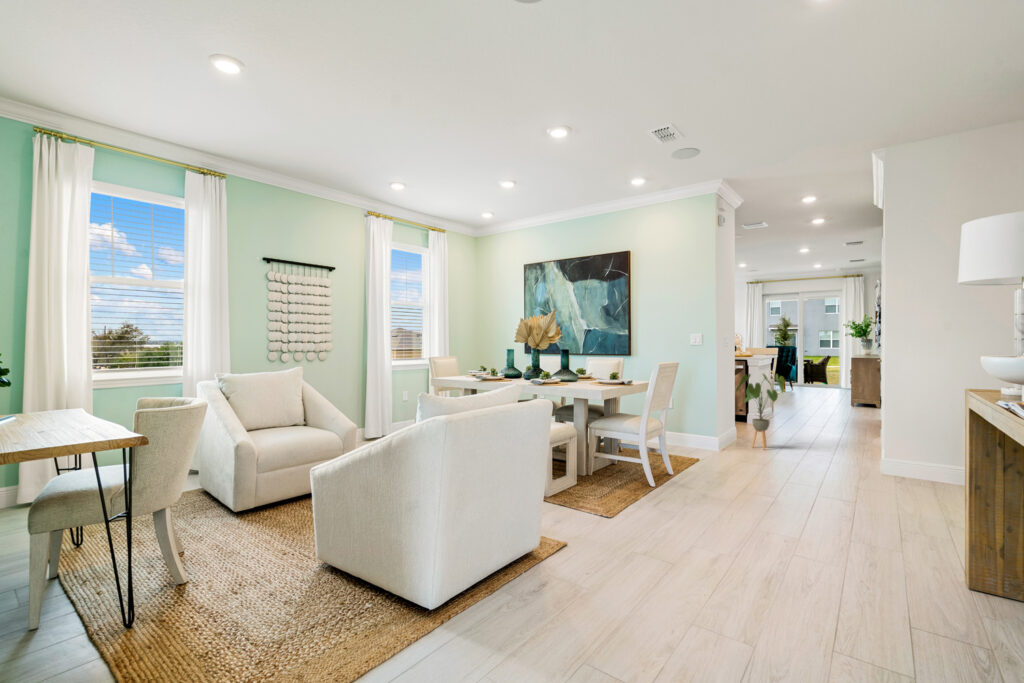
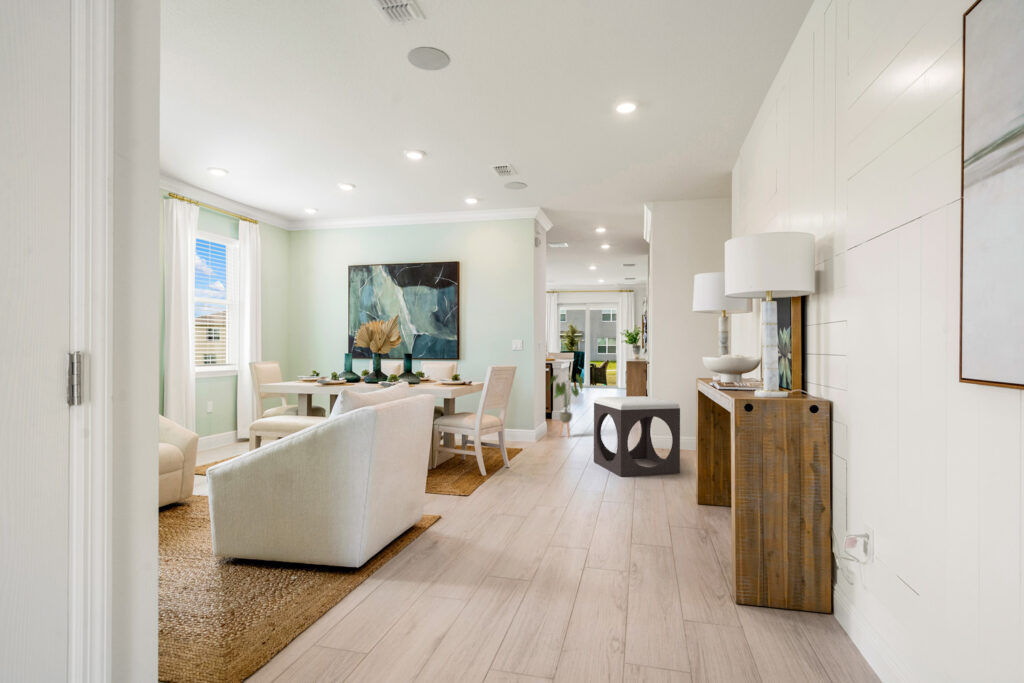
footstool: none [794,405,933,519] -> present [594,396,680,477]

